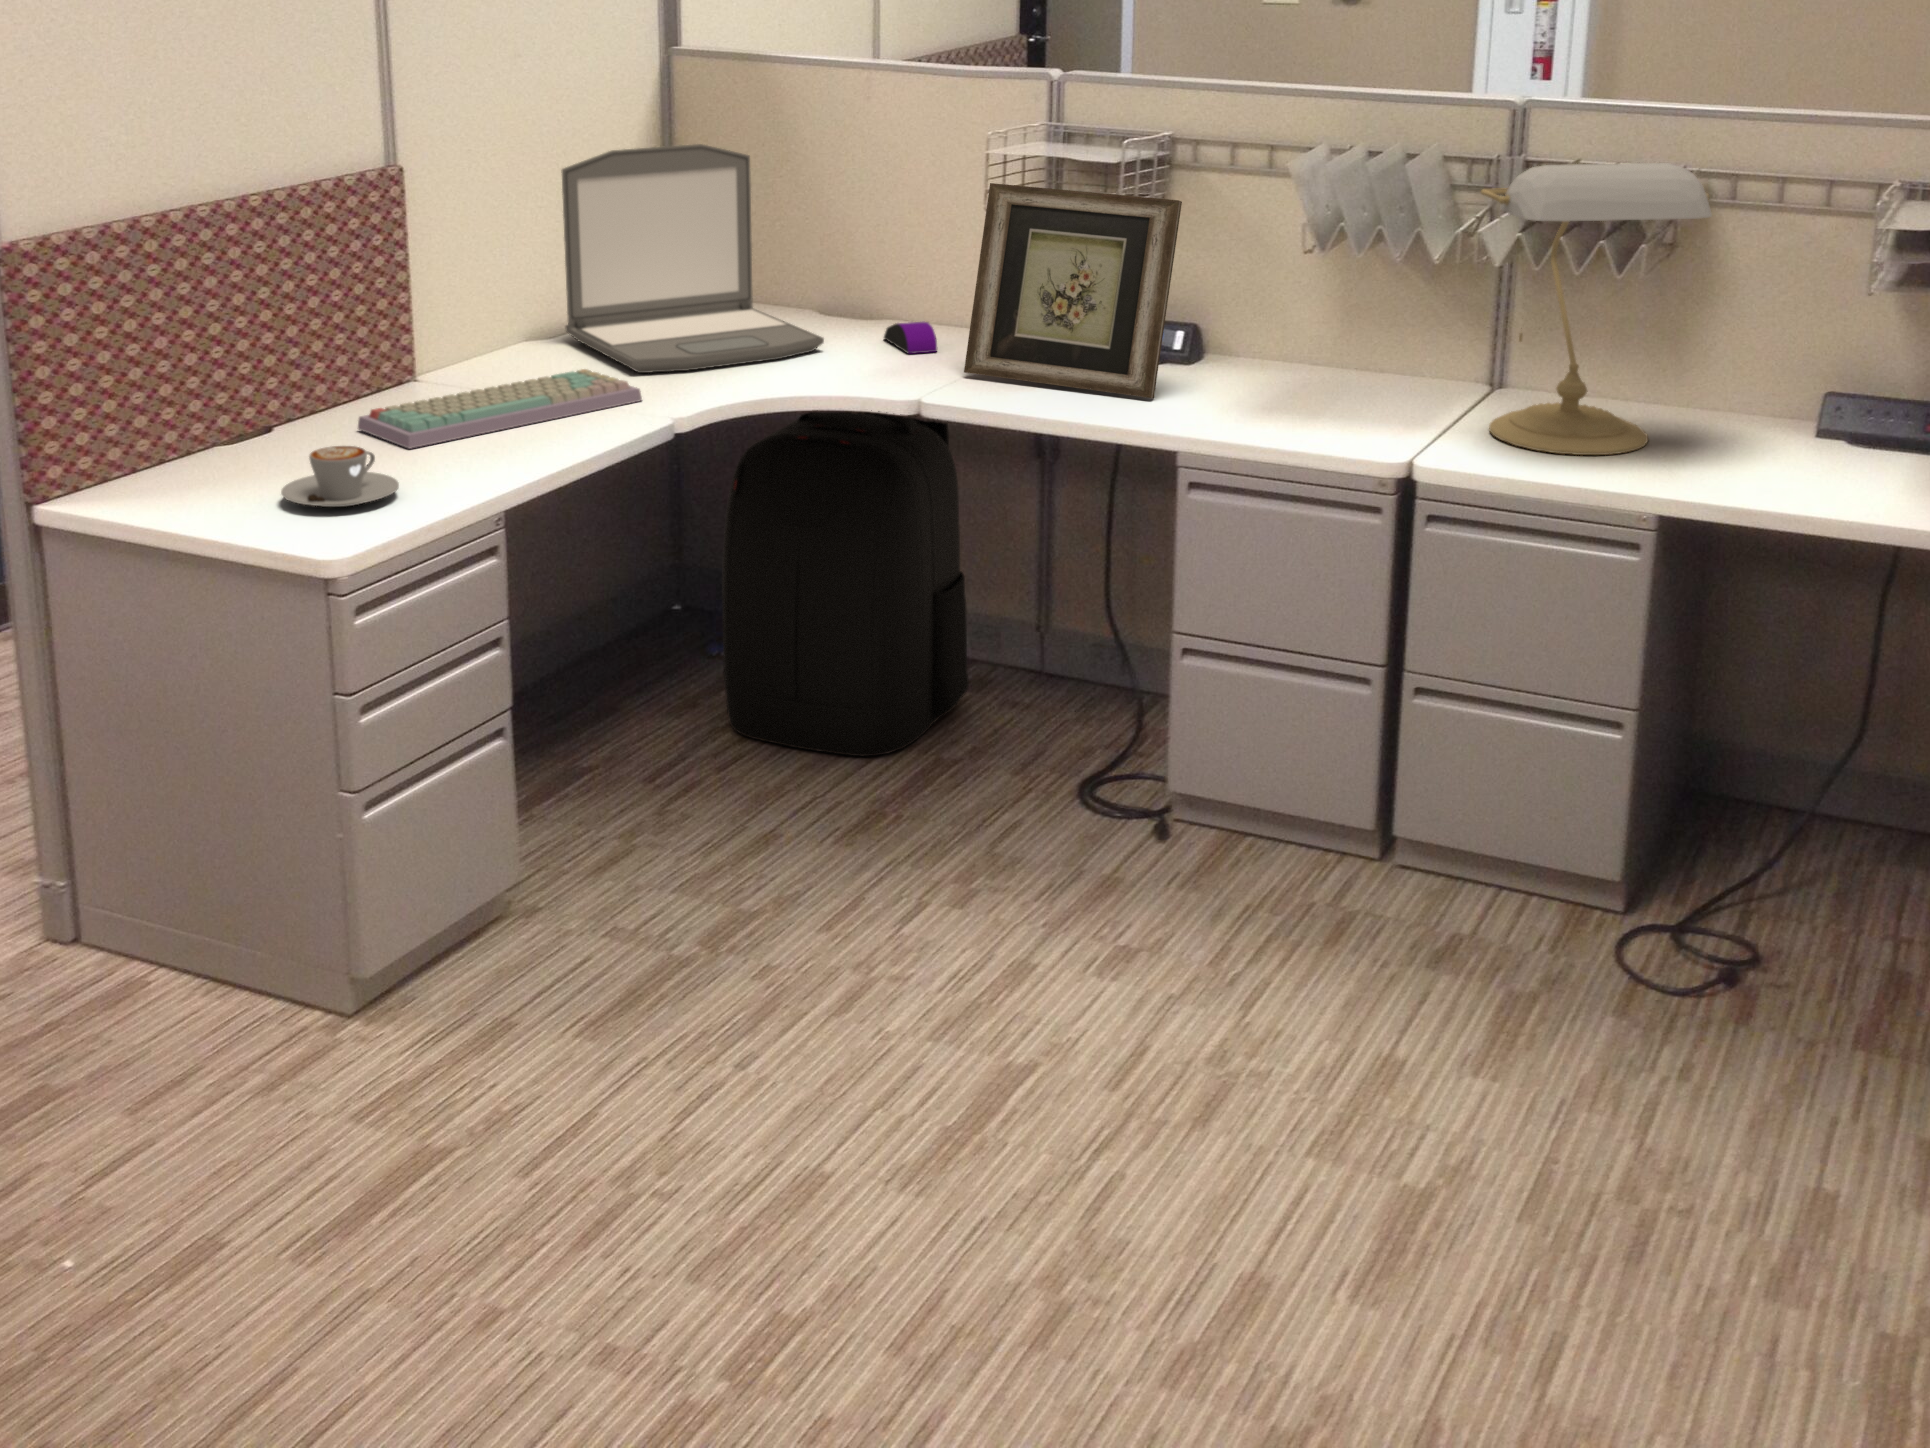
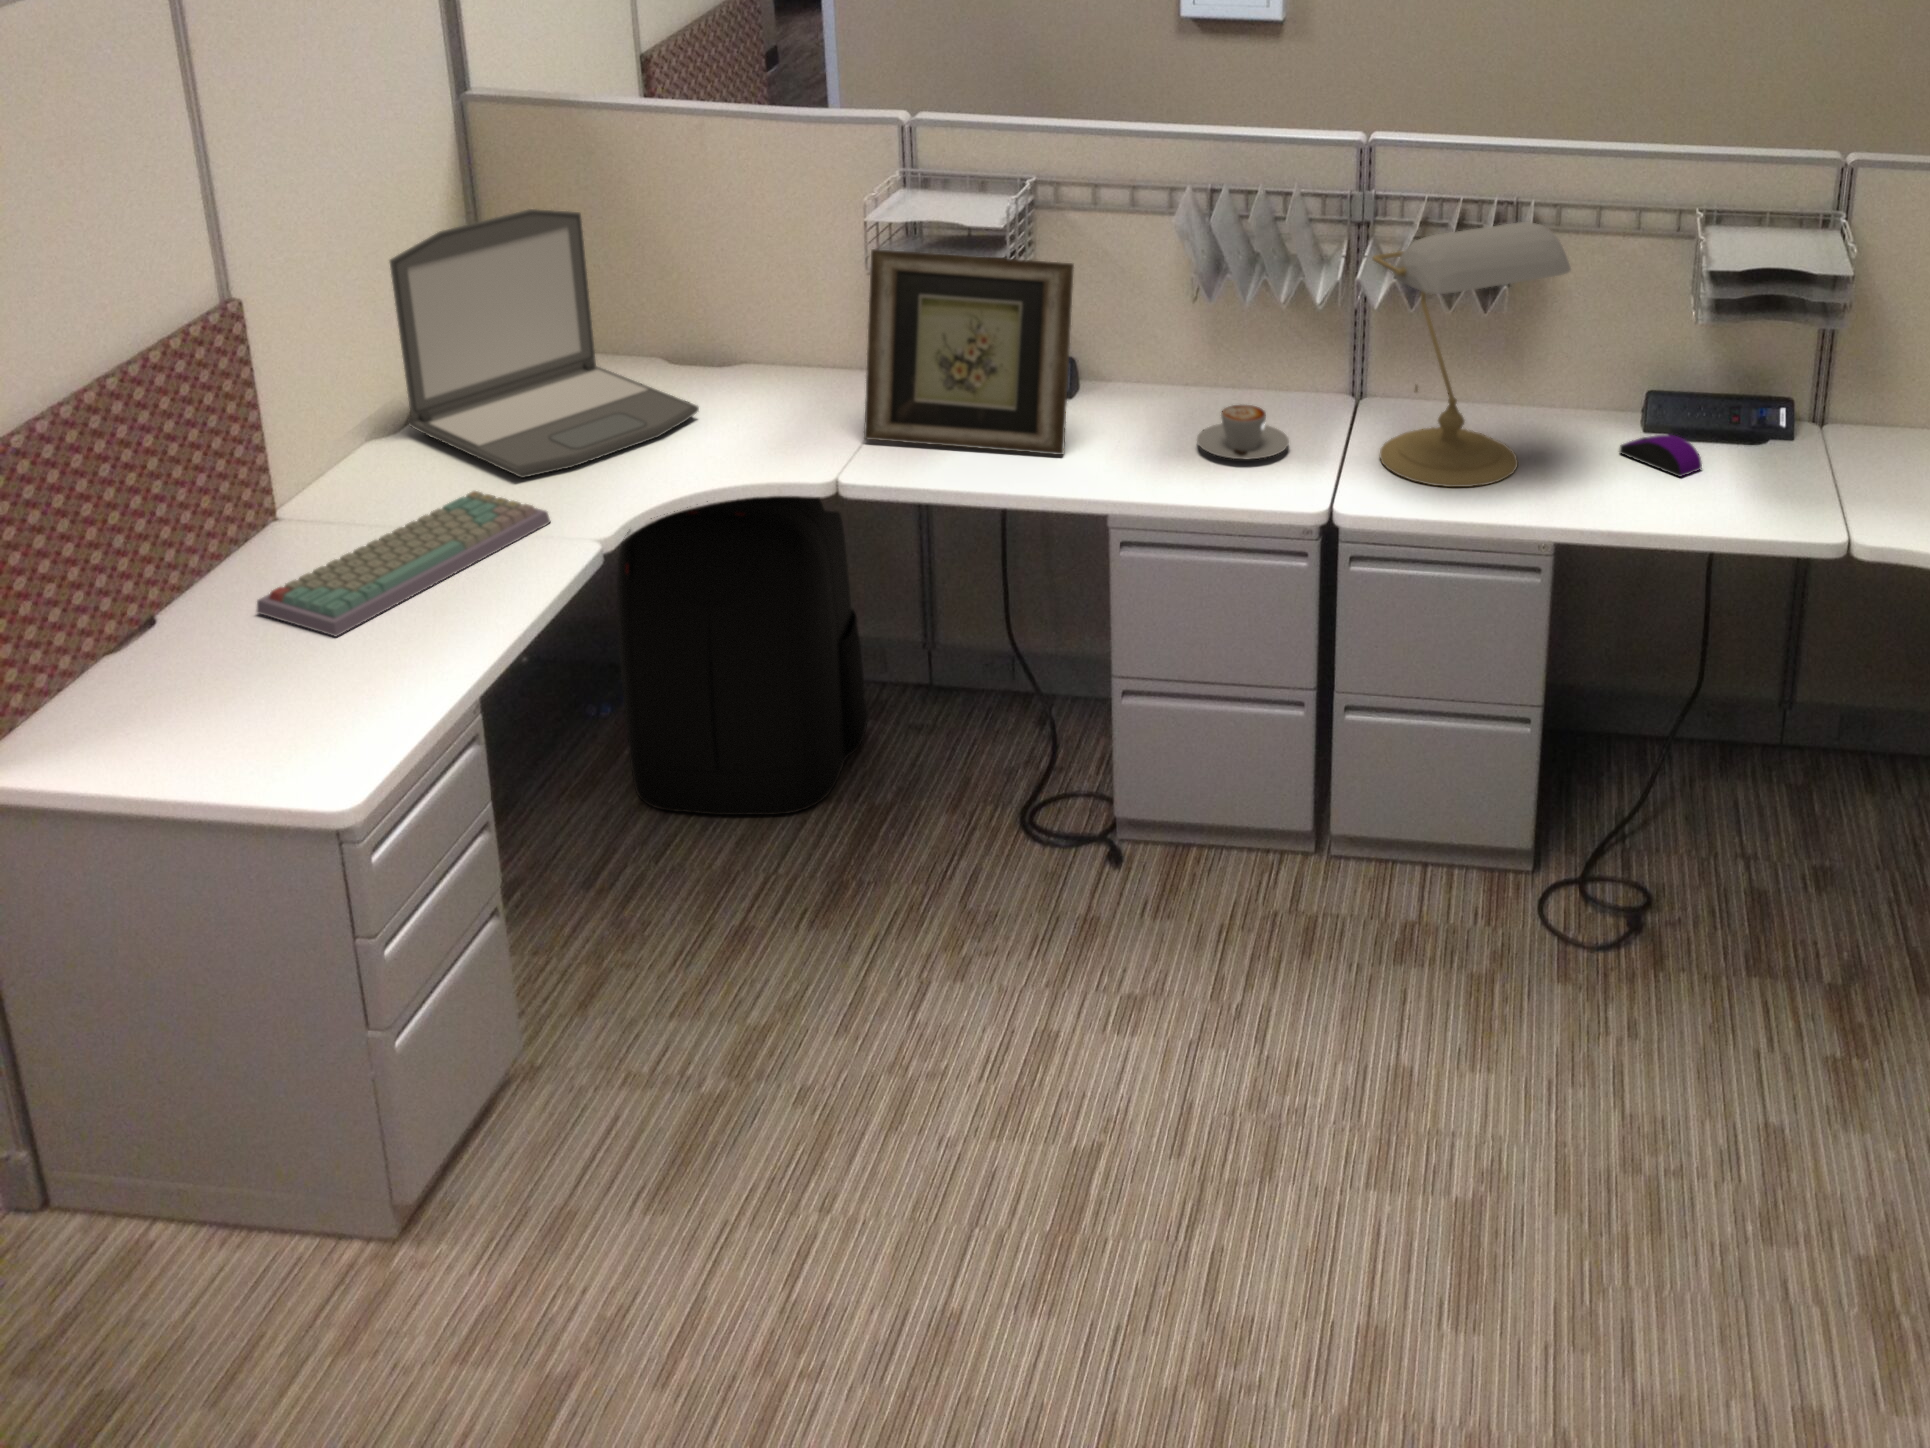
computer mouse: present [884,322,937,354] -> present [1619,435,1702,477]
coffee cup: present [281,446,399,507] -> present [1197,405,1289,459]

